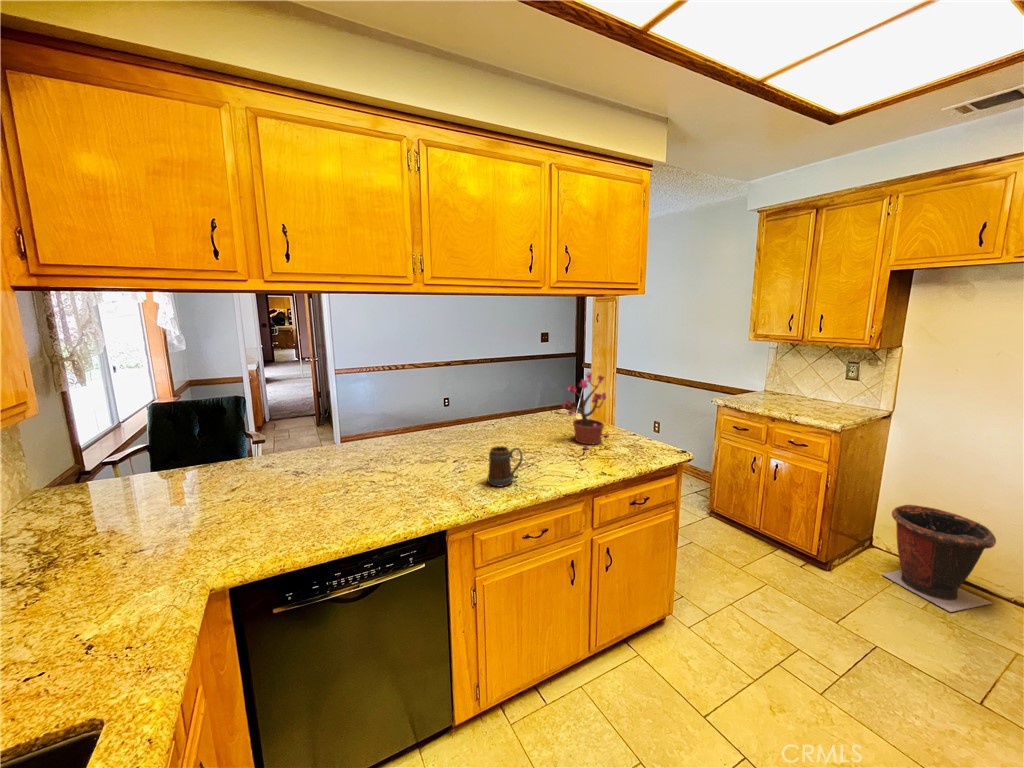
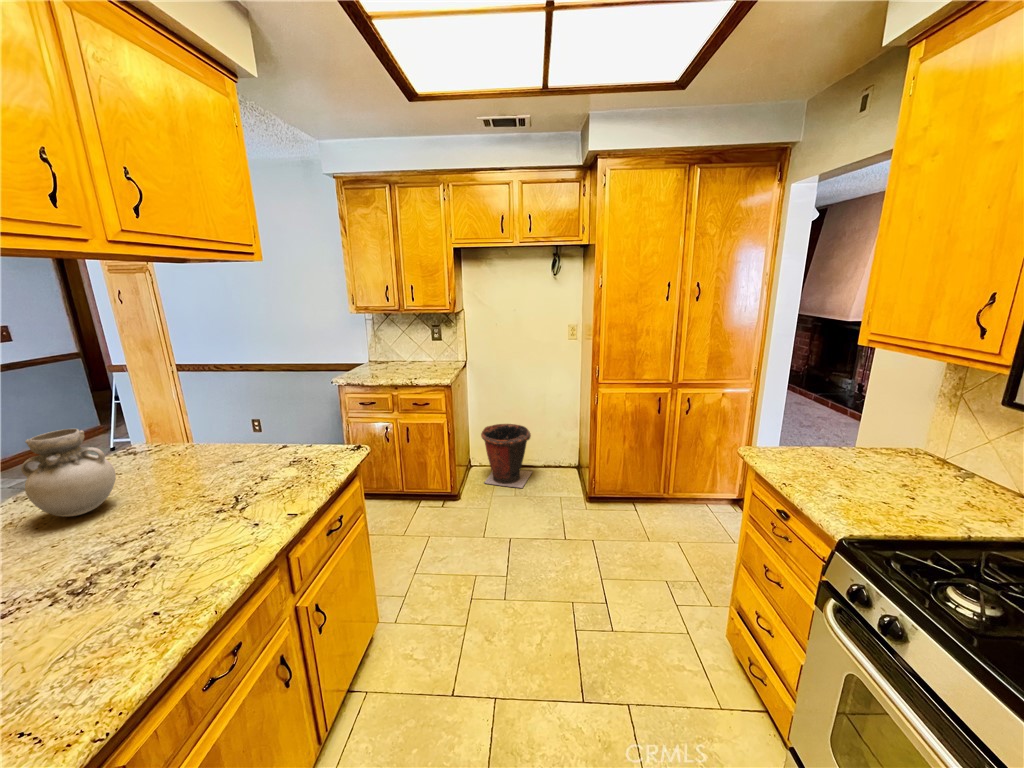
potted plant: present [562,372,609,449] -> none [160,378,251,493]
vase: none [508,388,541,434] -> present [21,429,116,516]
mug: present [487,446,523,486] -> none [60,548,151,650]

